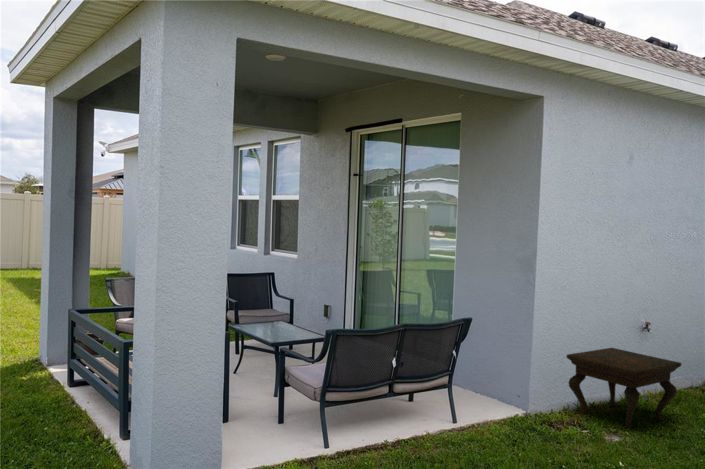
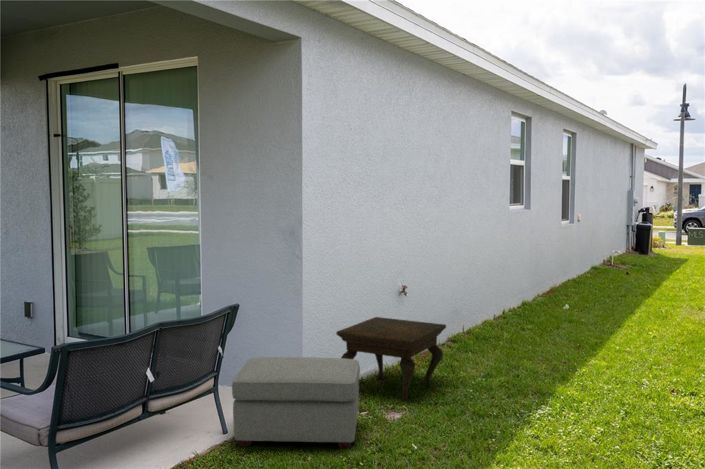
ottoman: none [460,366,578,454] -> present [232,357,360,448]

